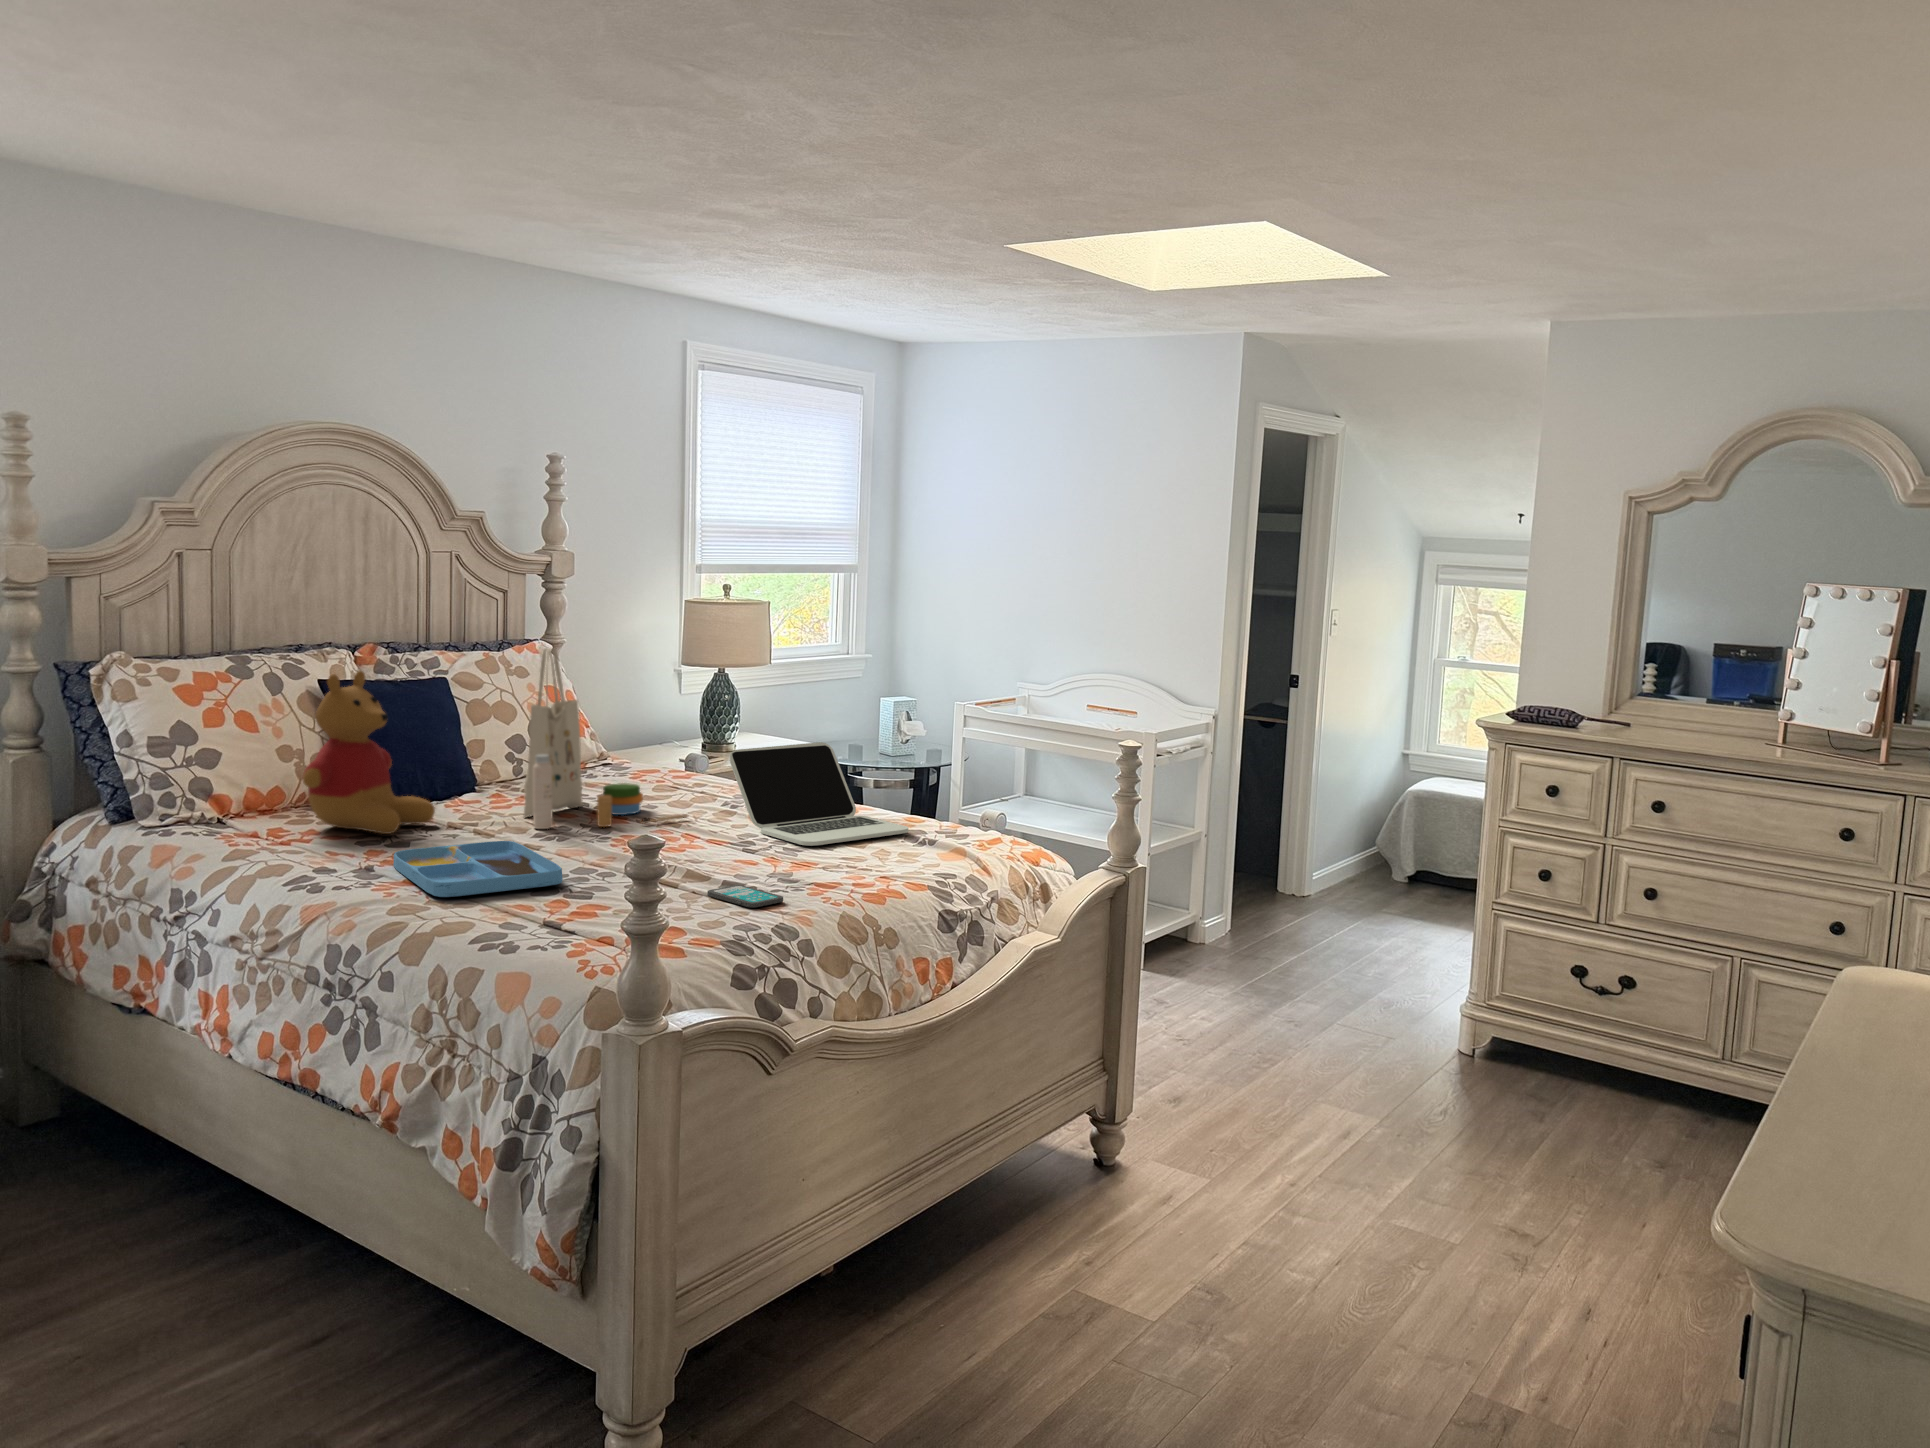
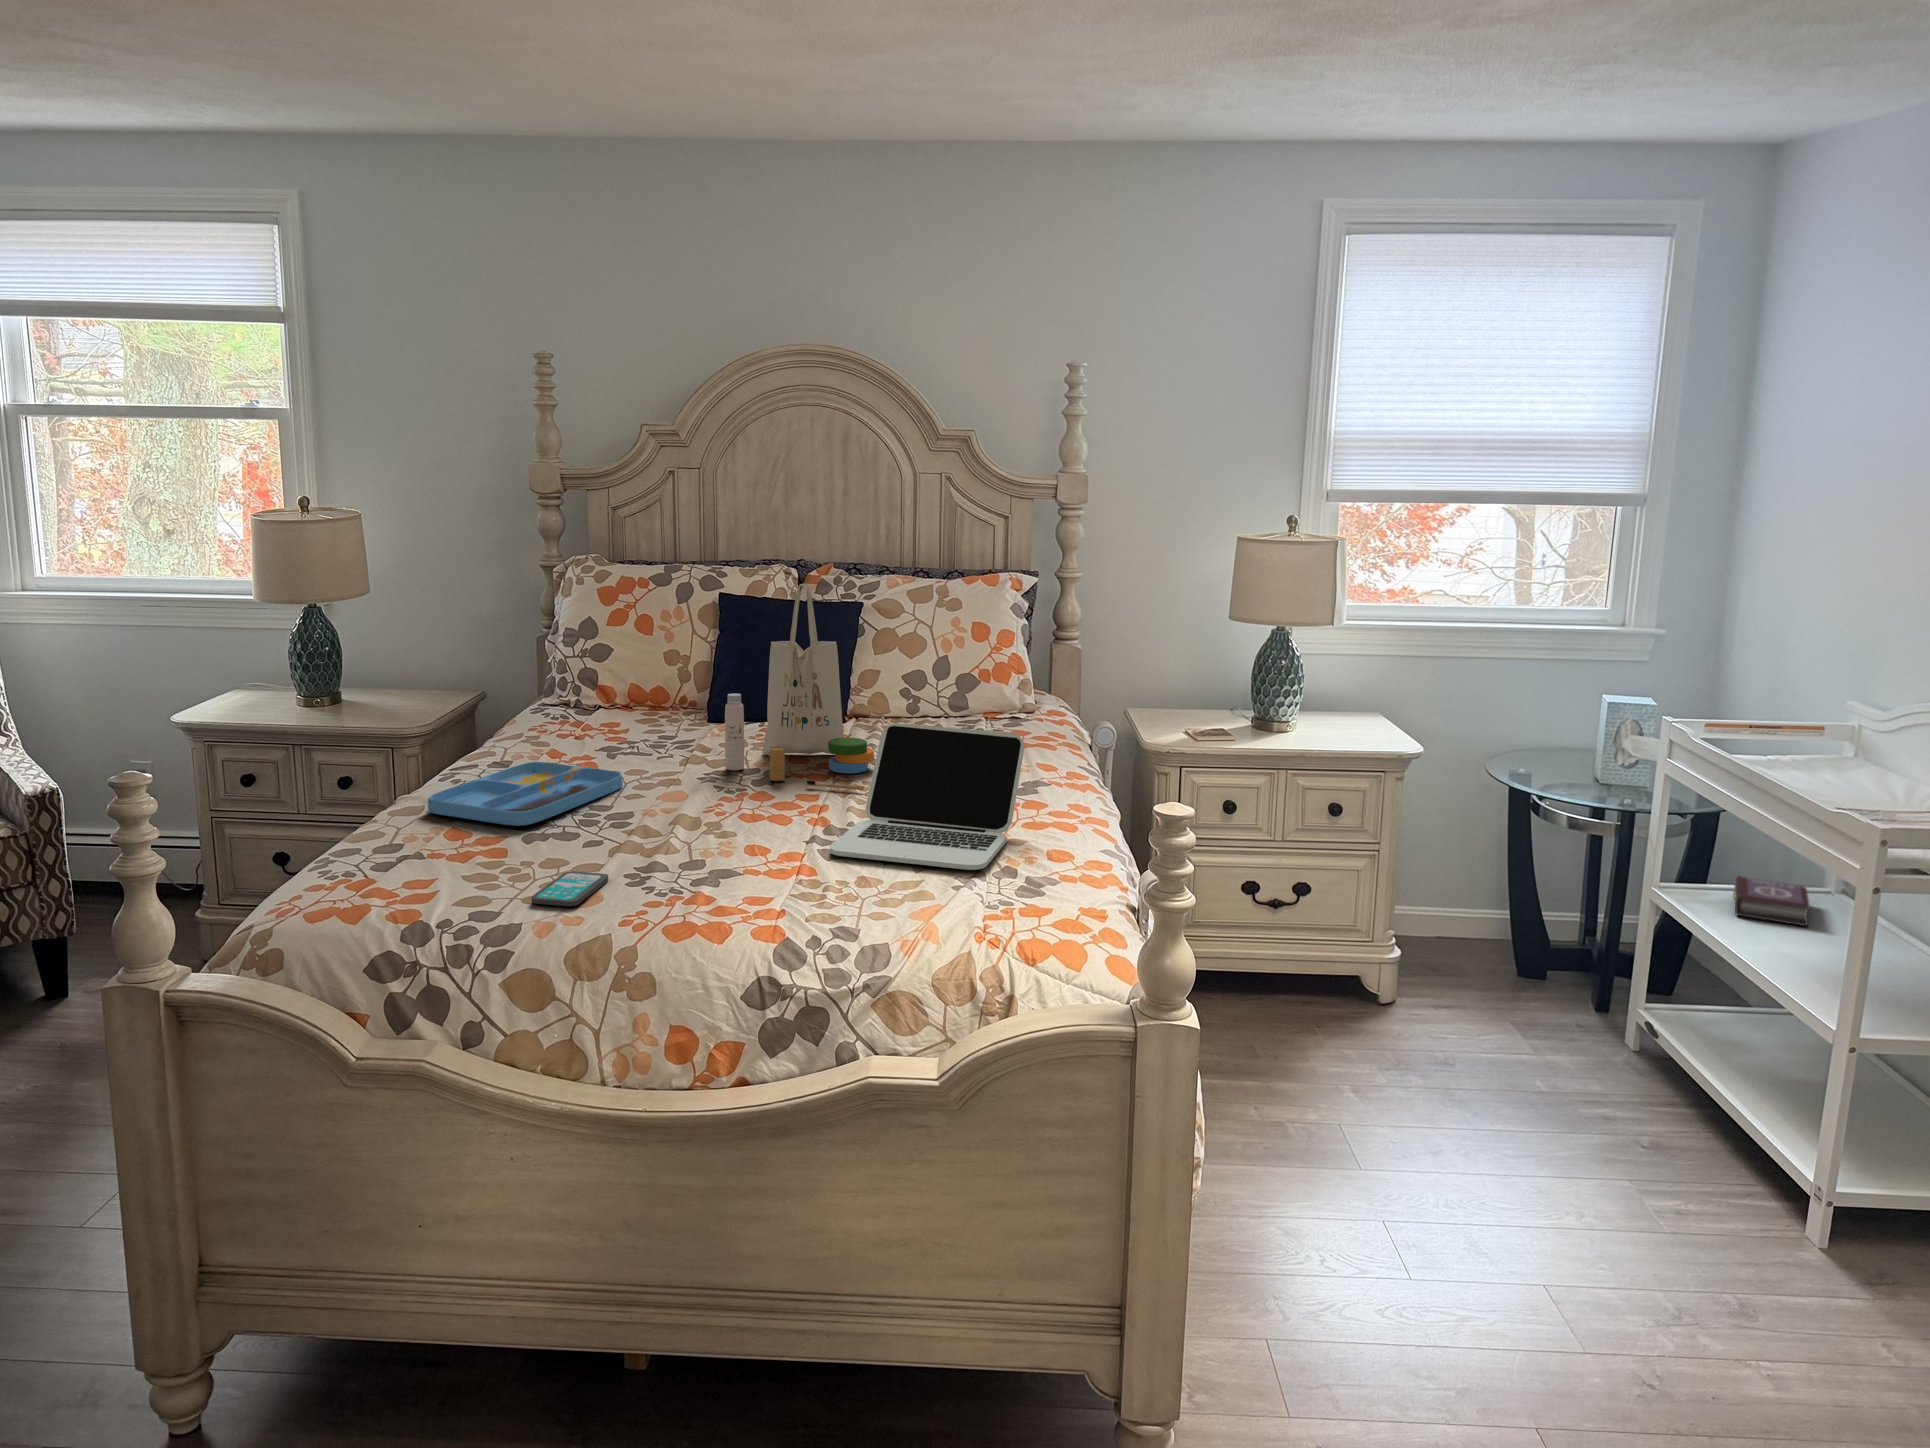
stuffed bear: present [303,671,435,834] -> none [577,589,698,745]
book: none [1020,797,1079,820] -> present [1733,876,1810,926]

